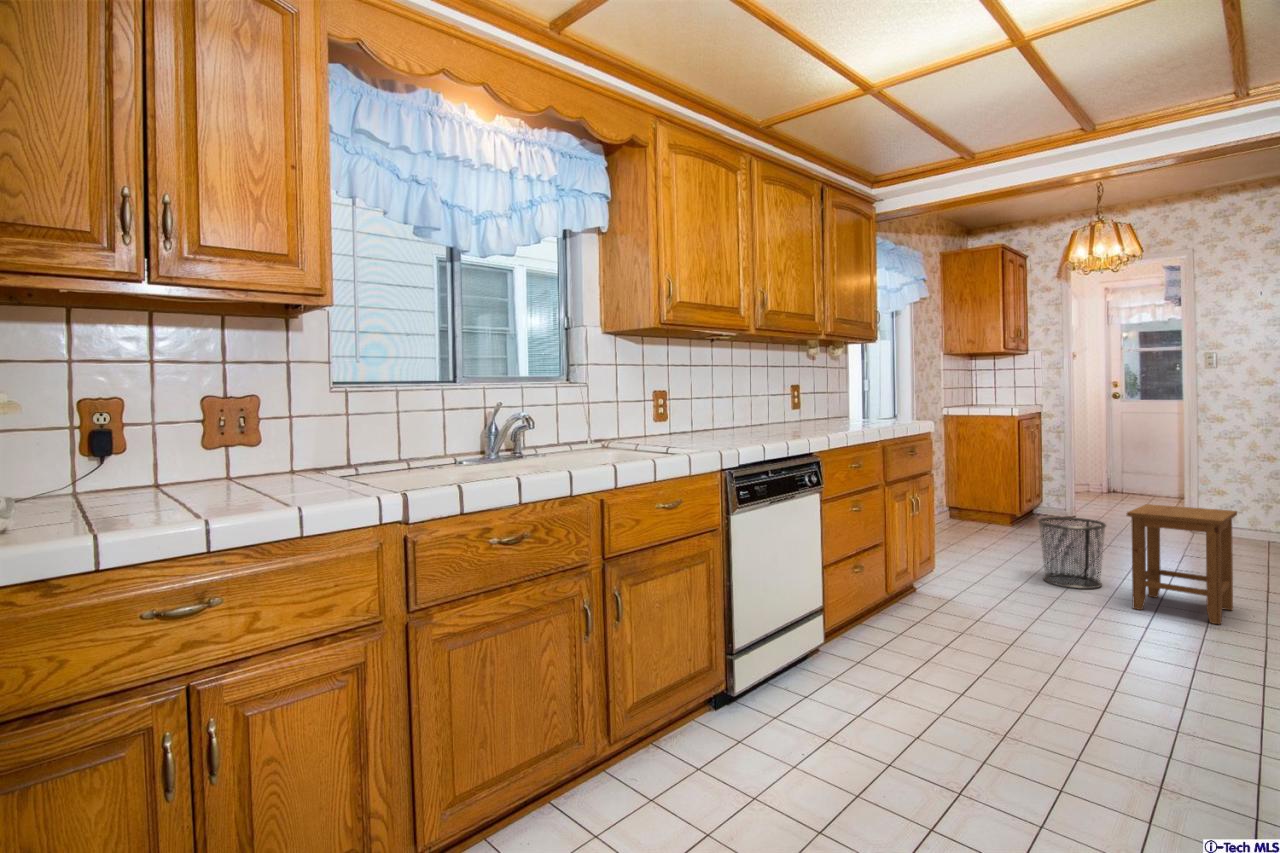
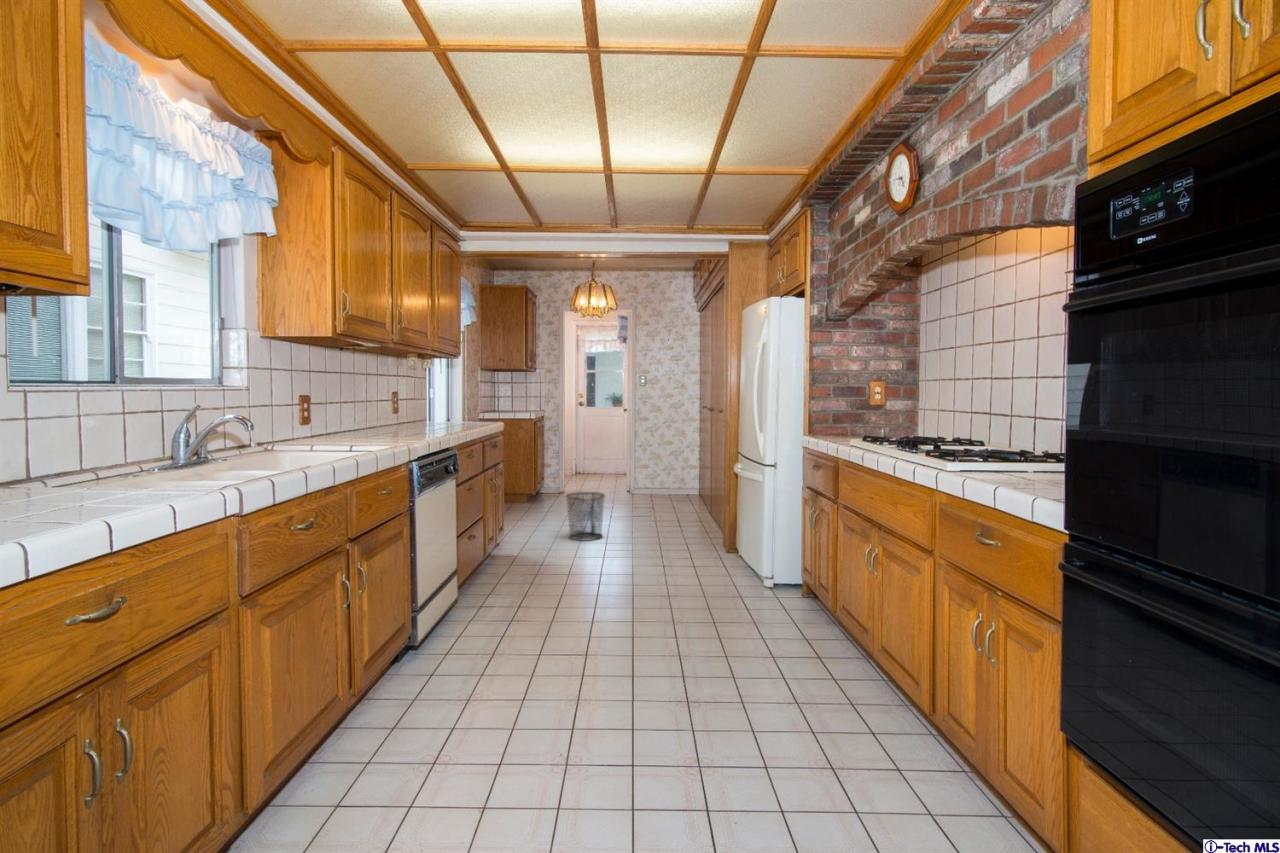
stool: present [1126,504,1237,624] -> none [621,479,669,548]

